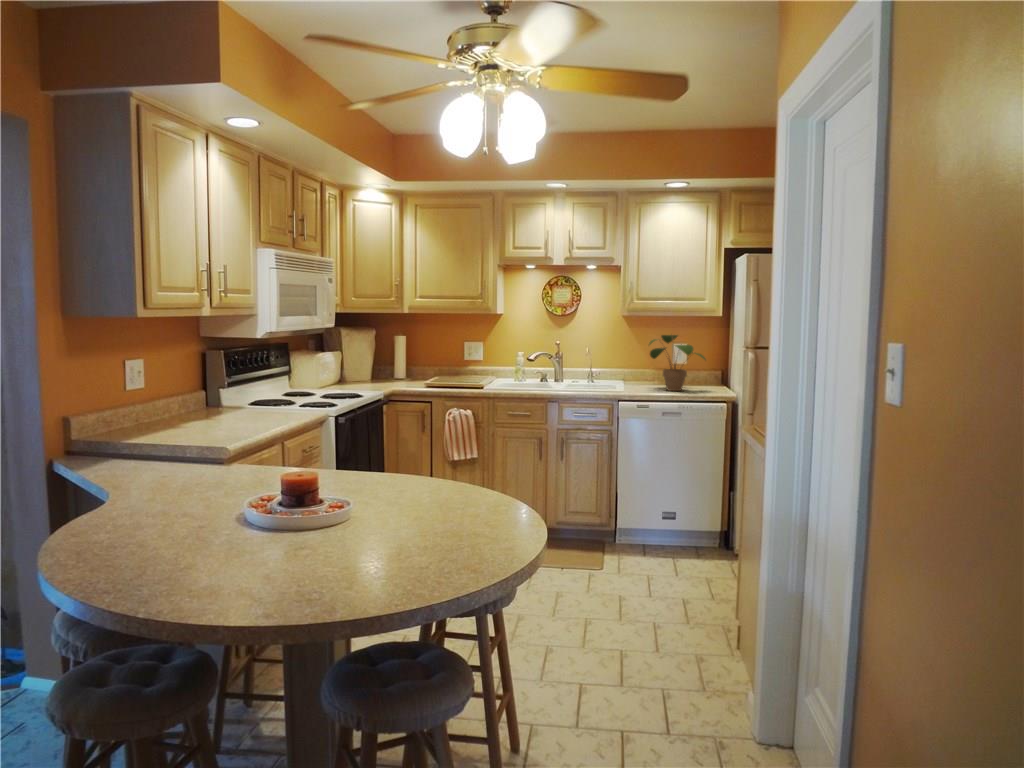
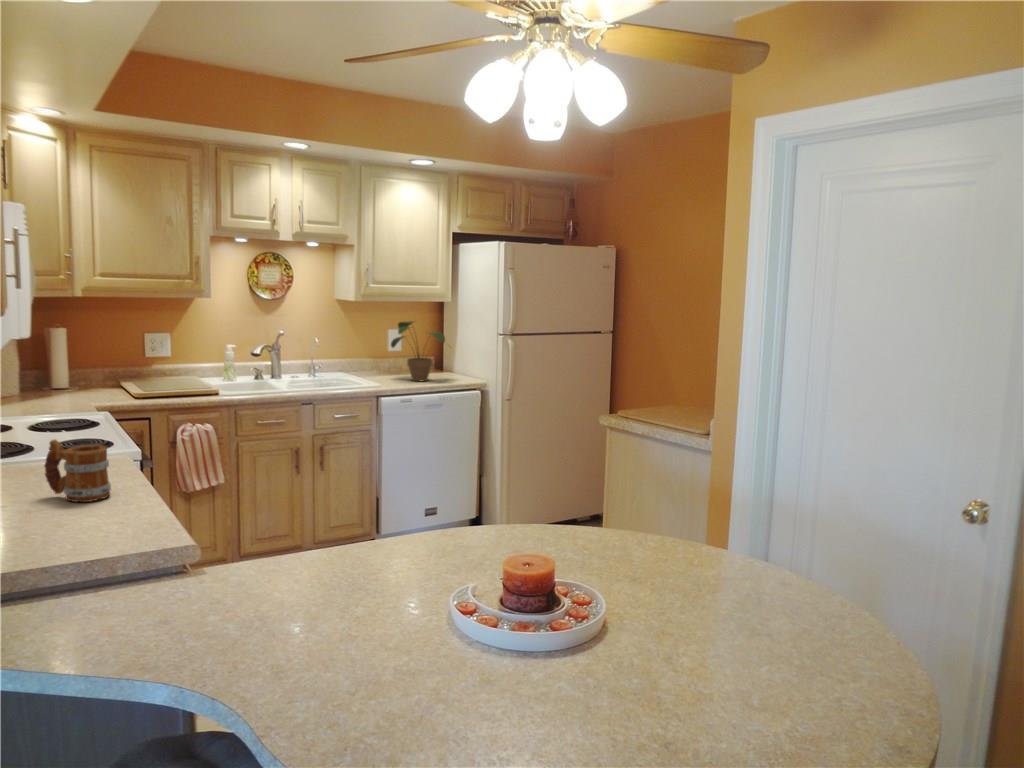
mug: none [200,394,232,436] -> present [45,440,111,502]

